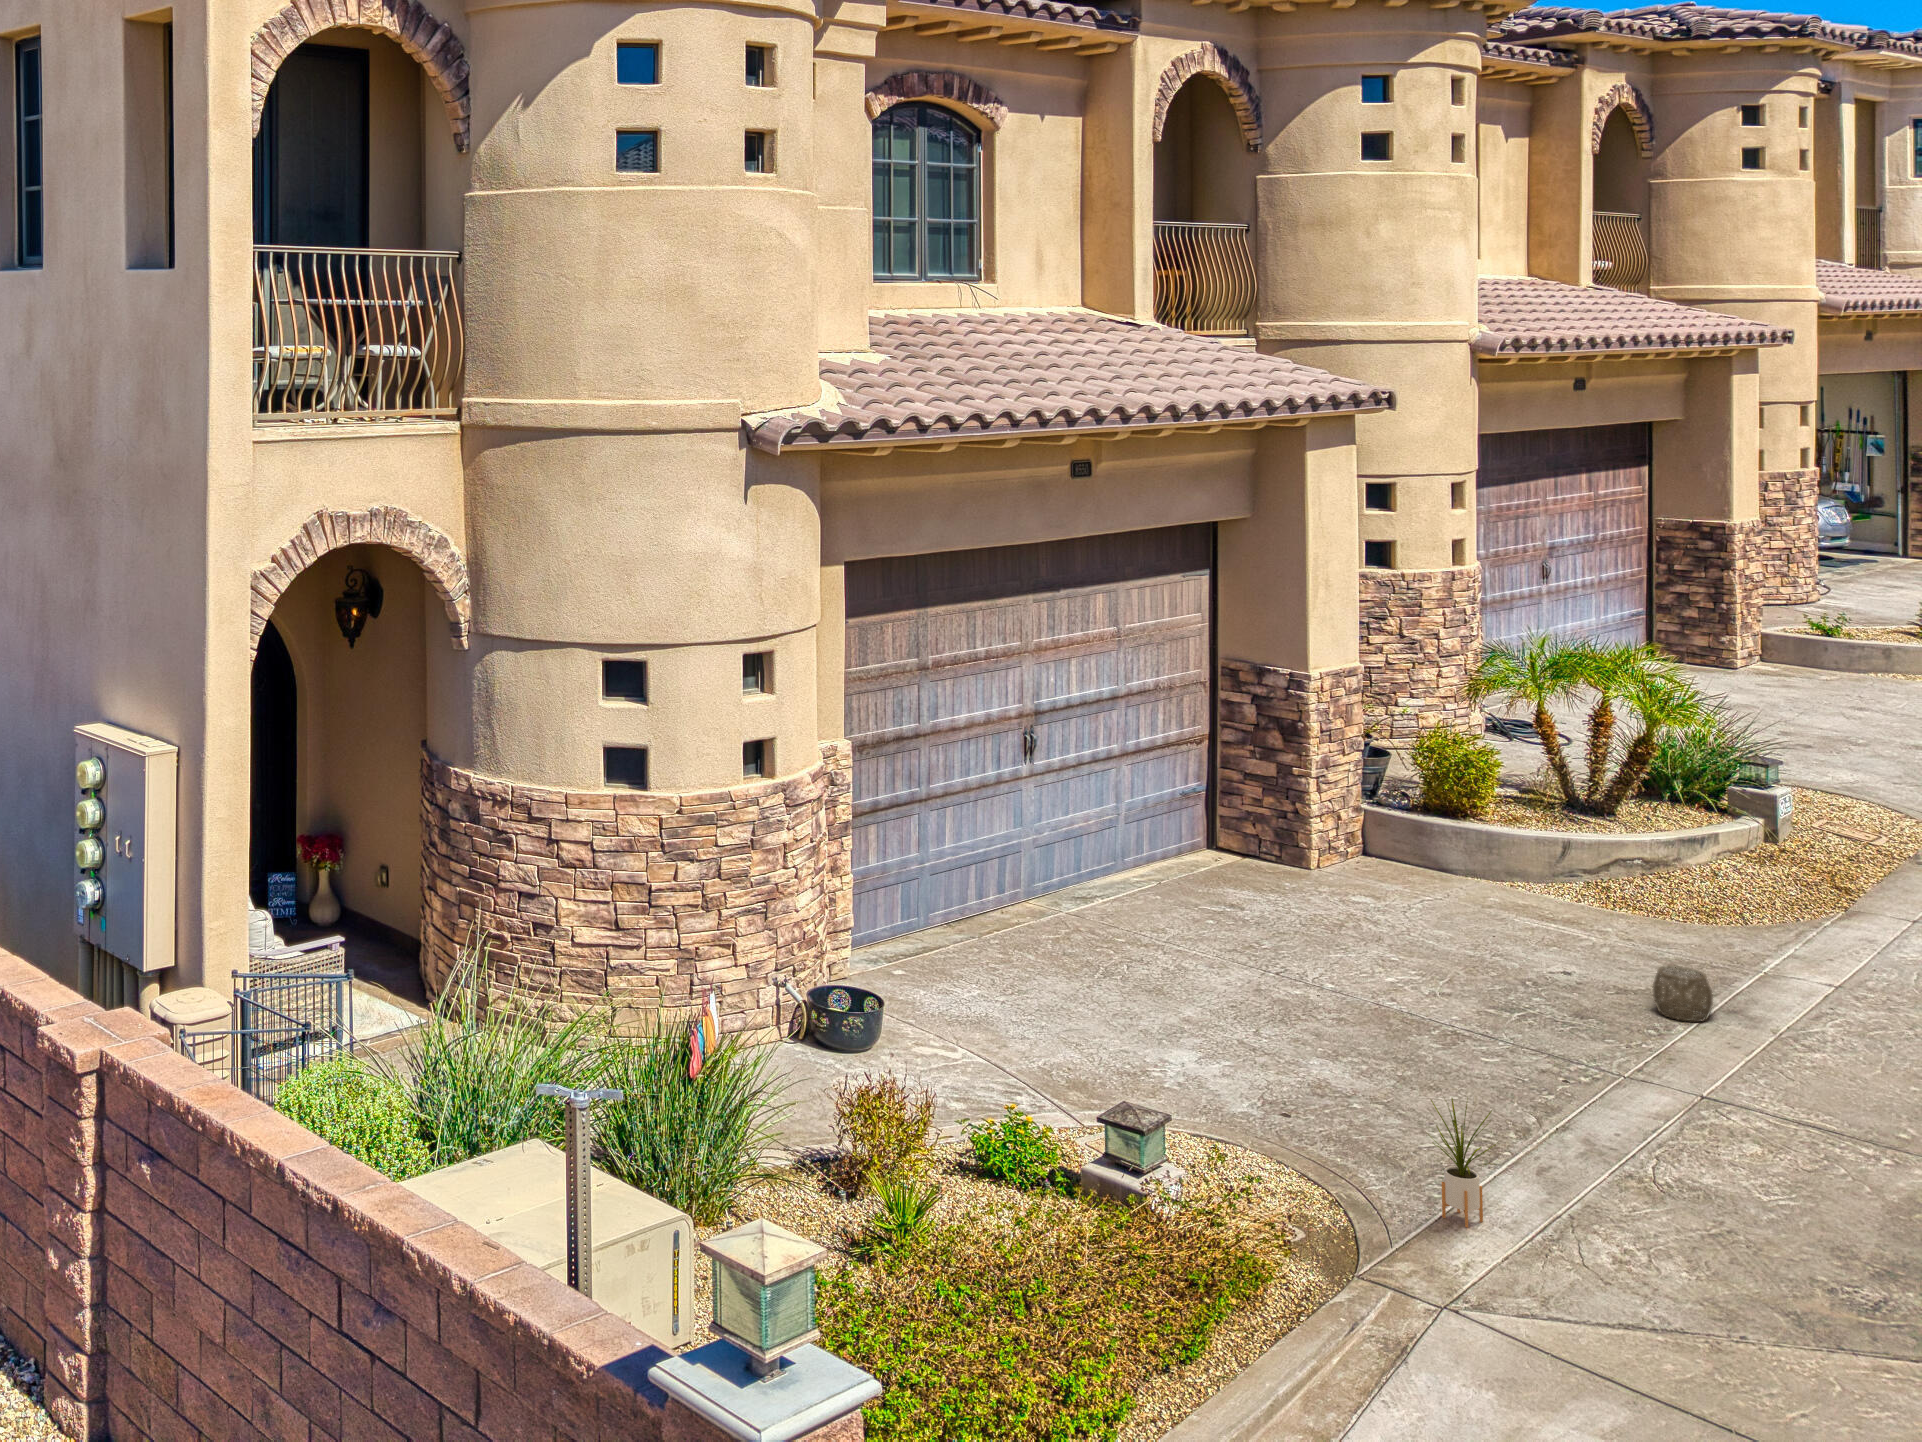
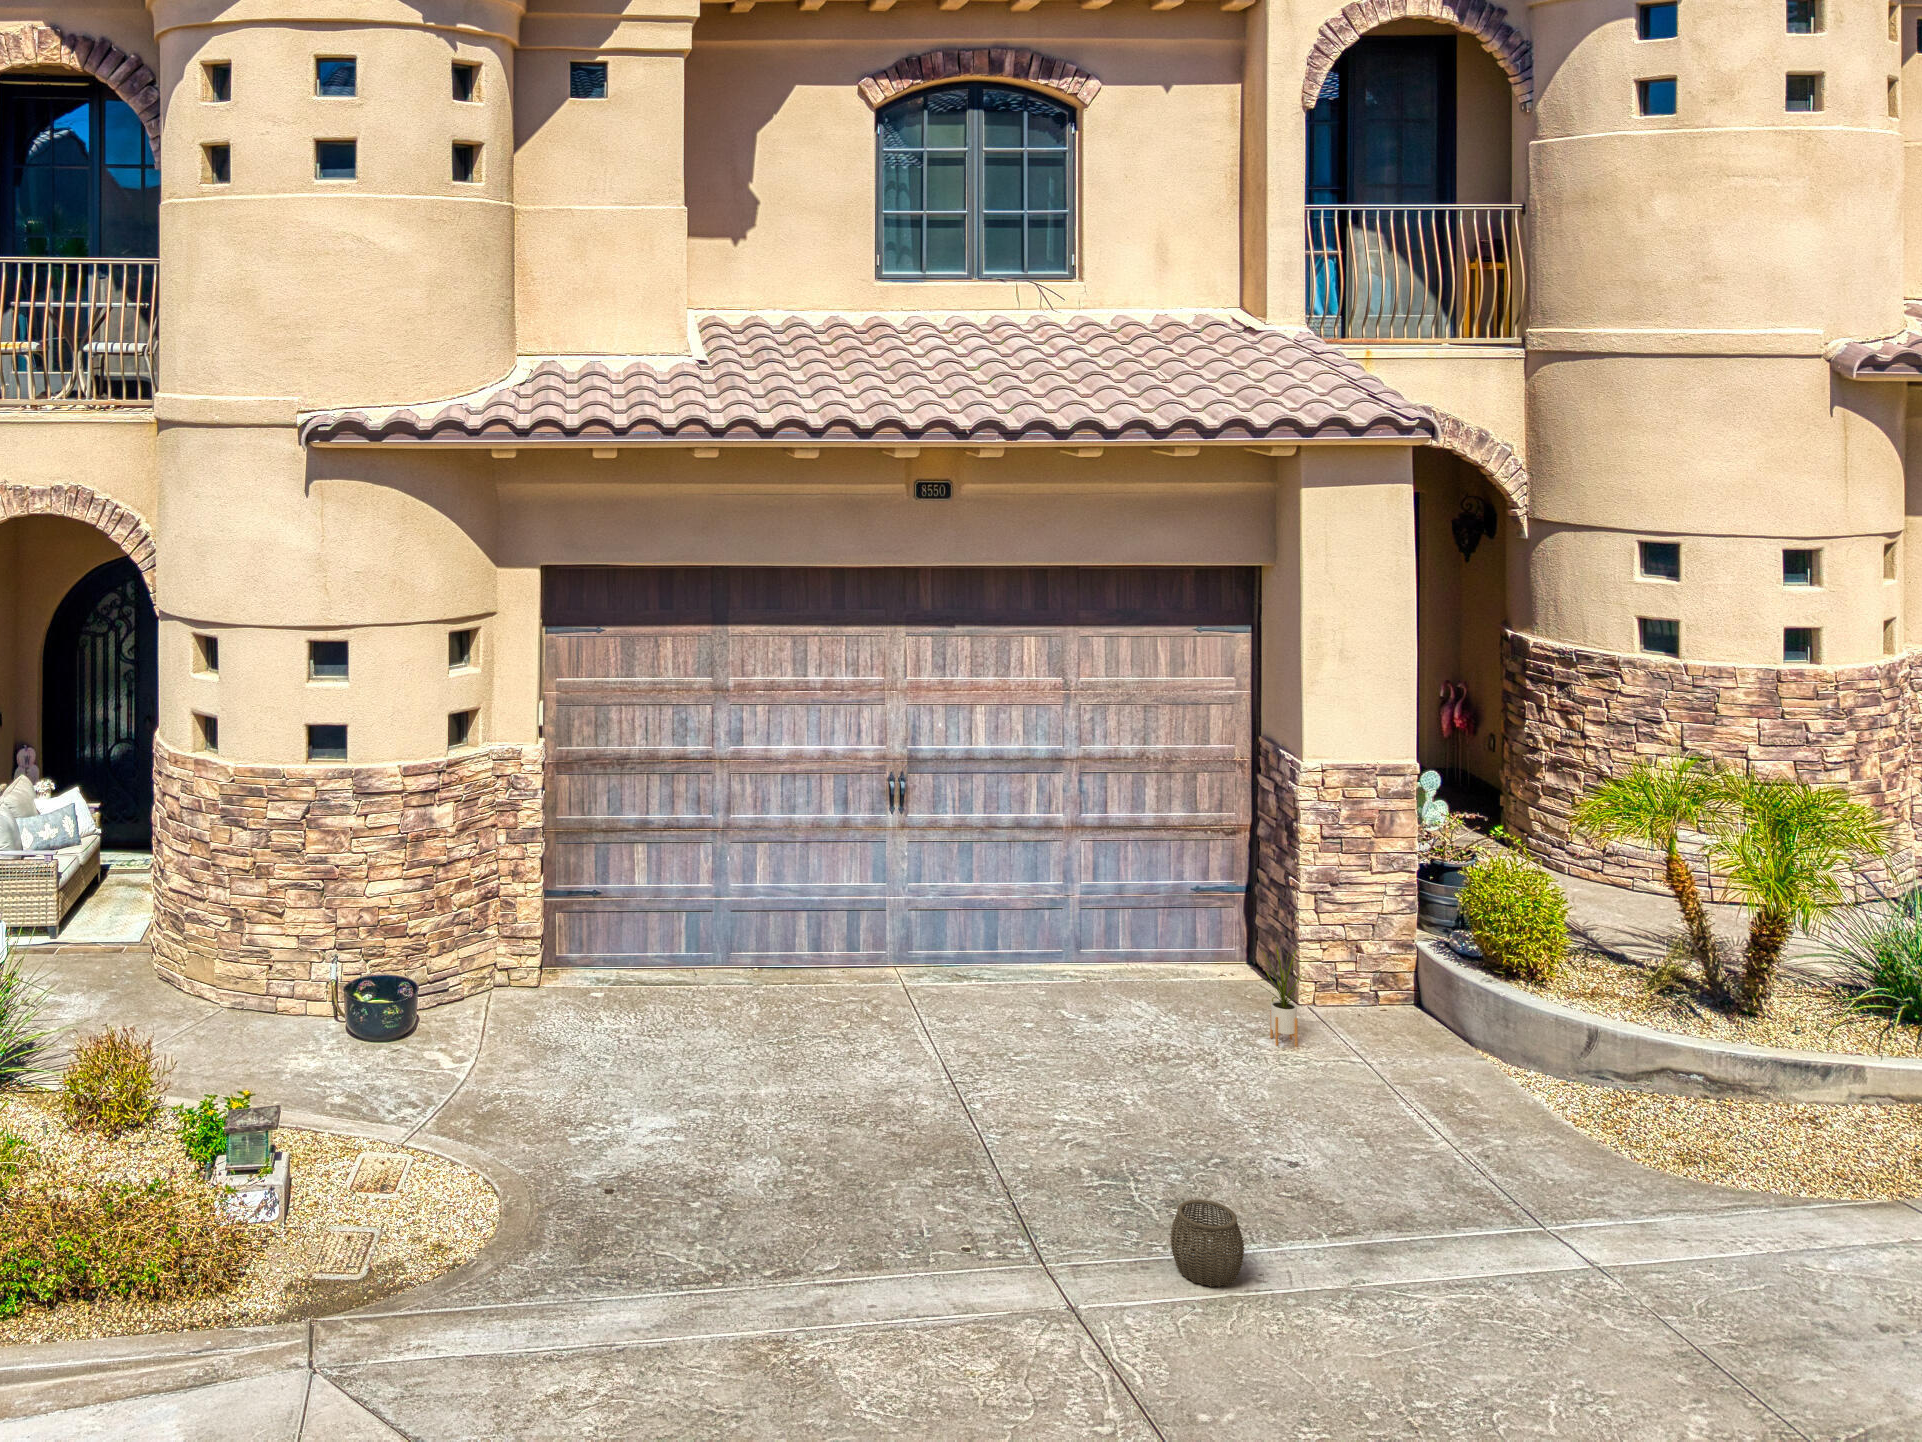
house plant: present [1428,1098,1497,1227] -> present [1261,947,1311,1047]

